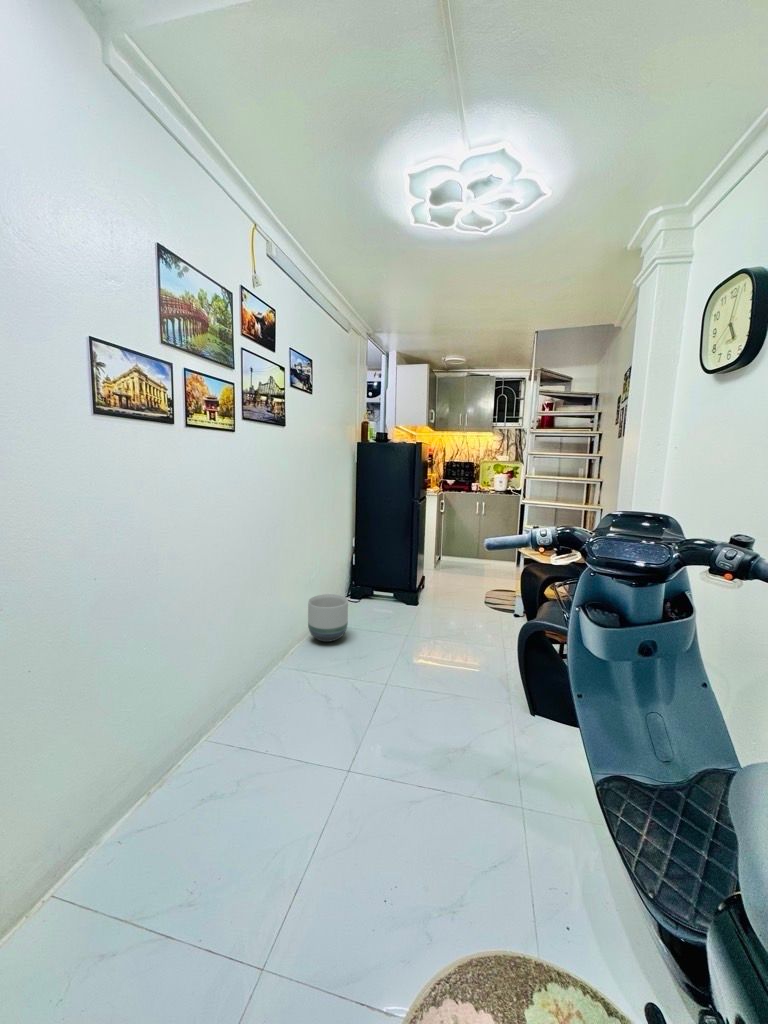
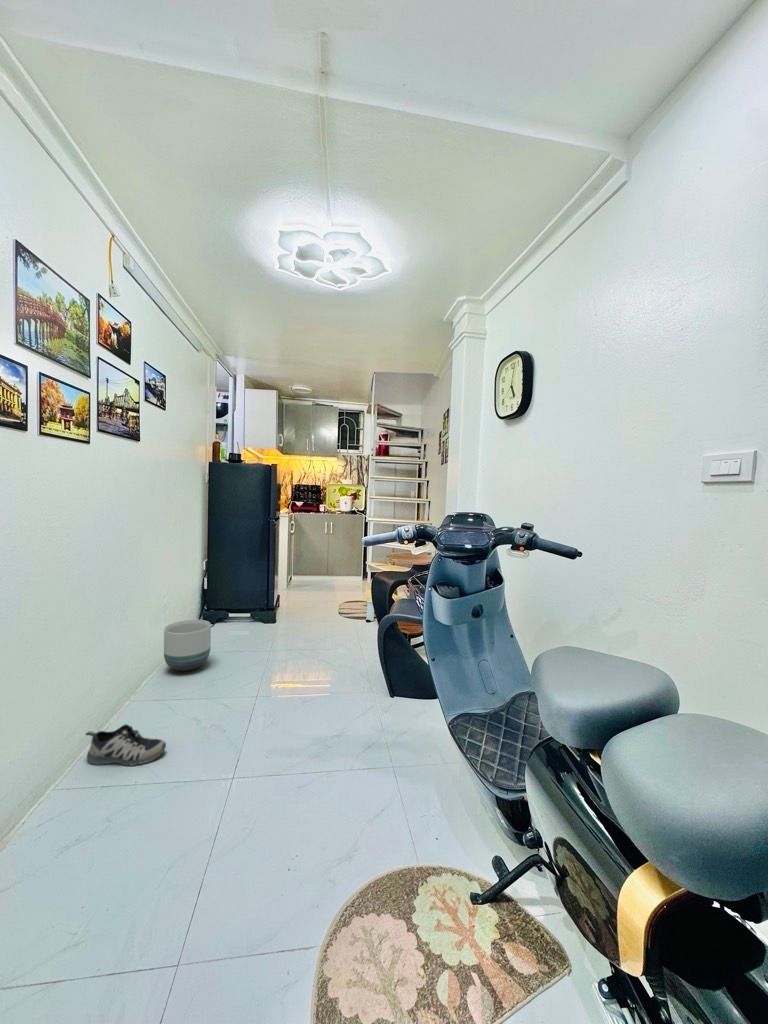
shoe: none [231,688,291,729] -> present [86,725,166,766]

